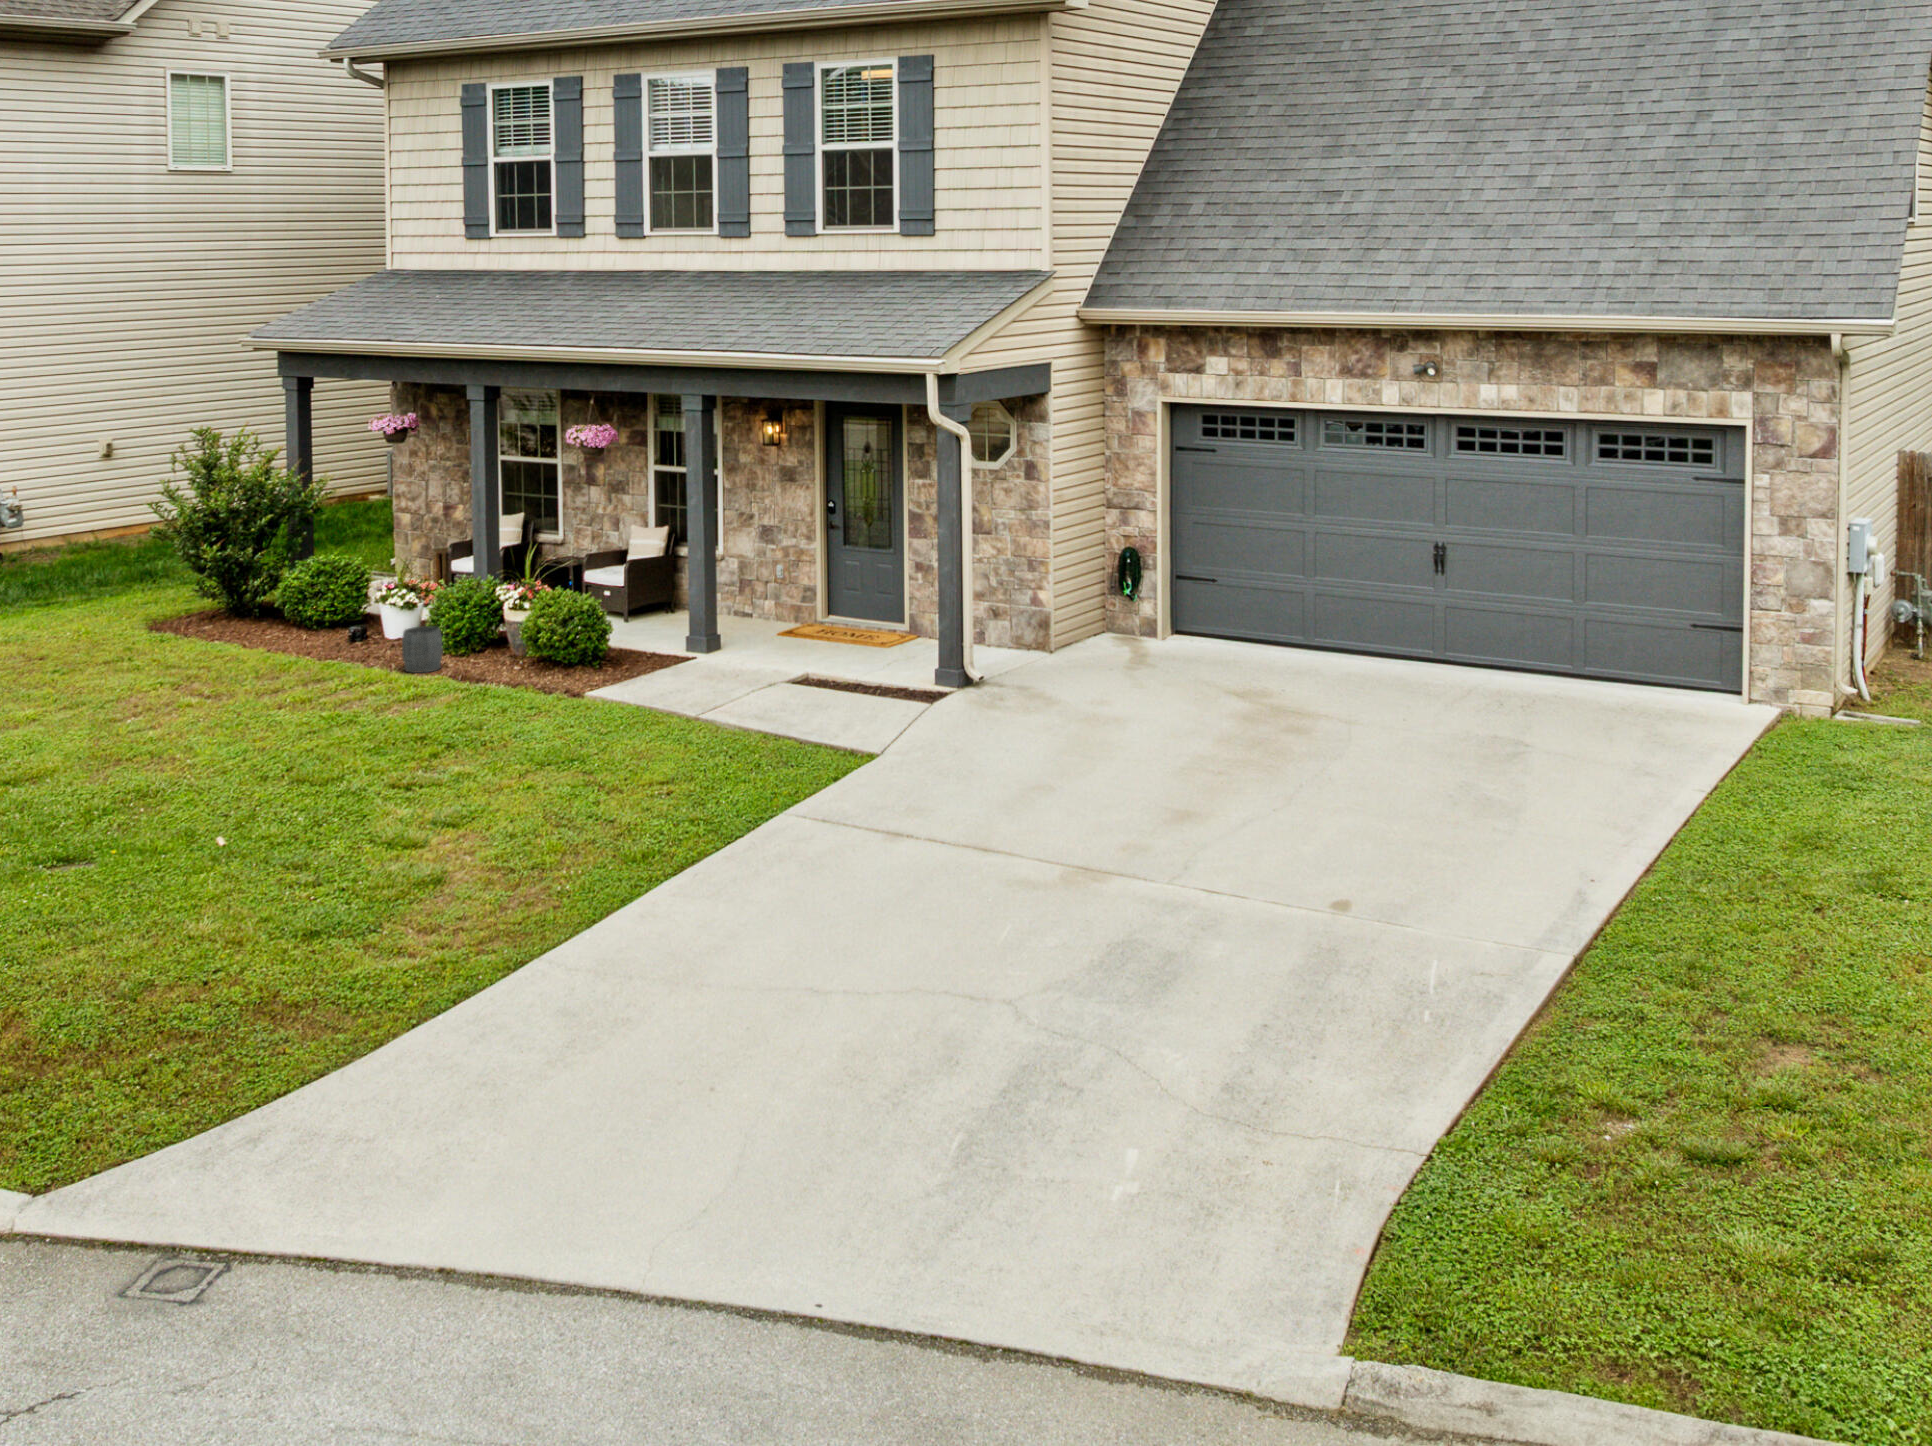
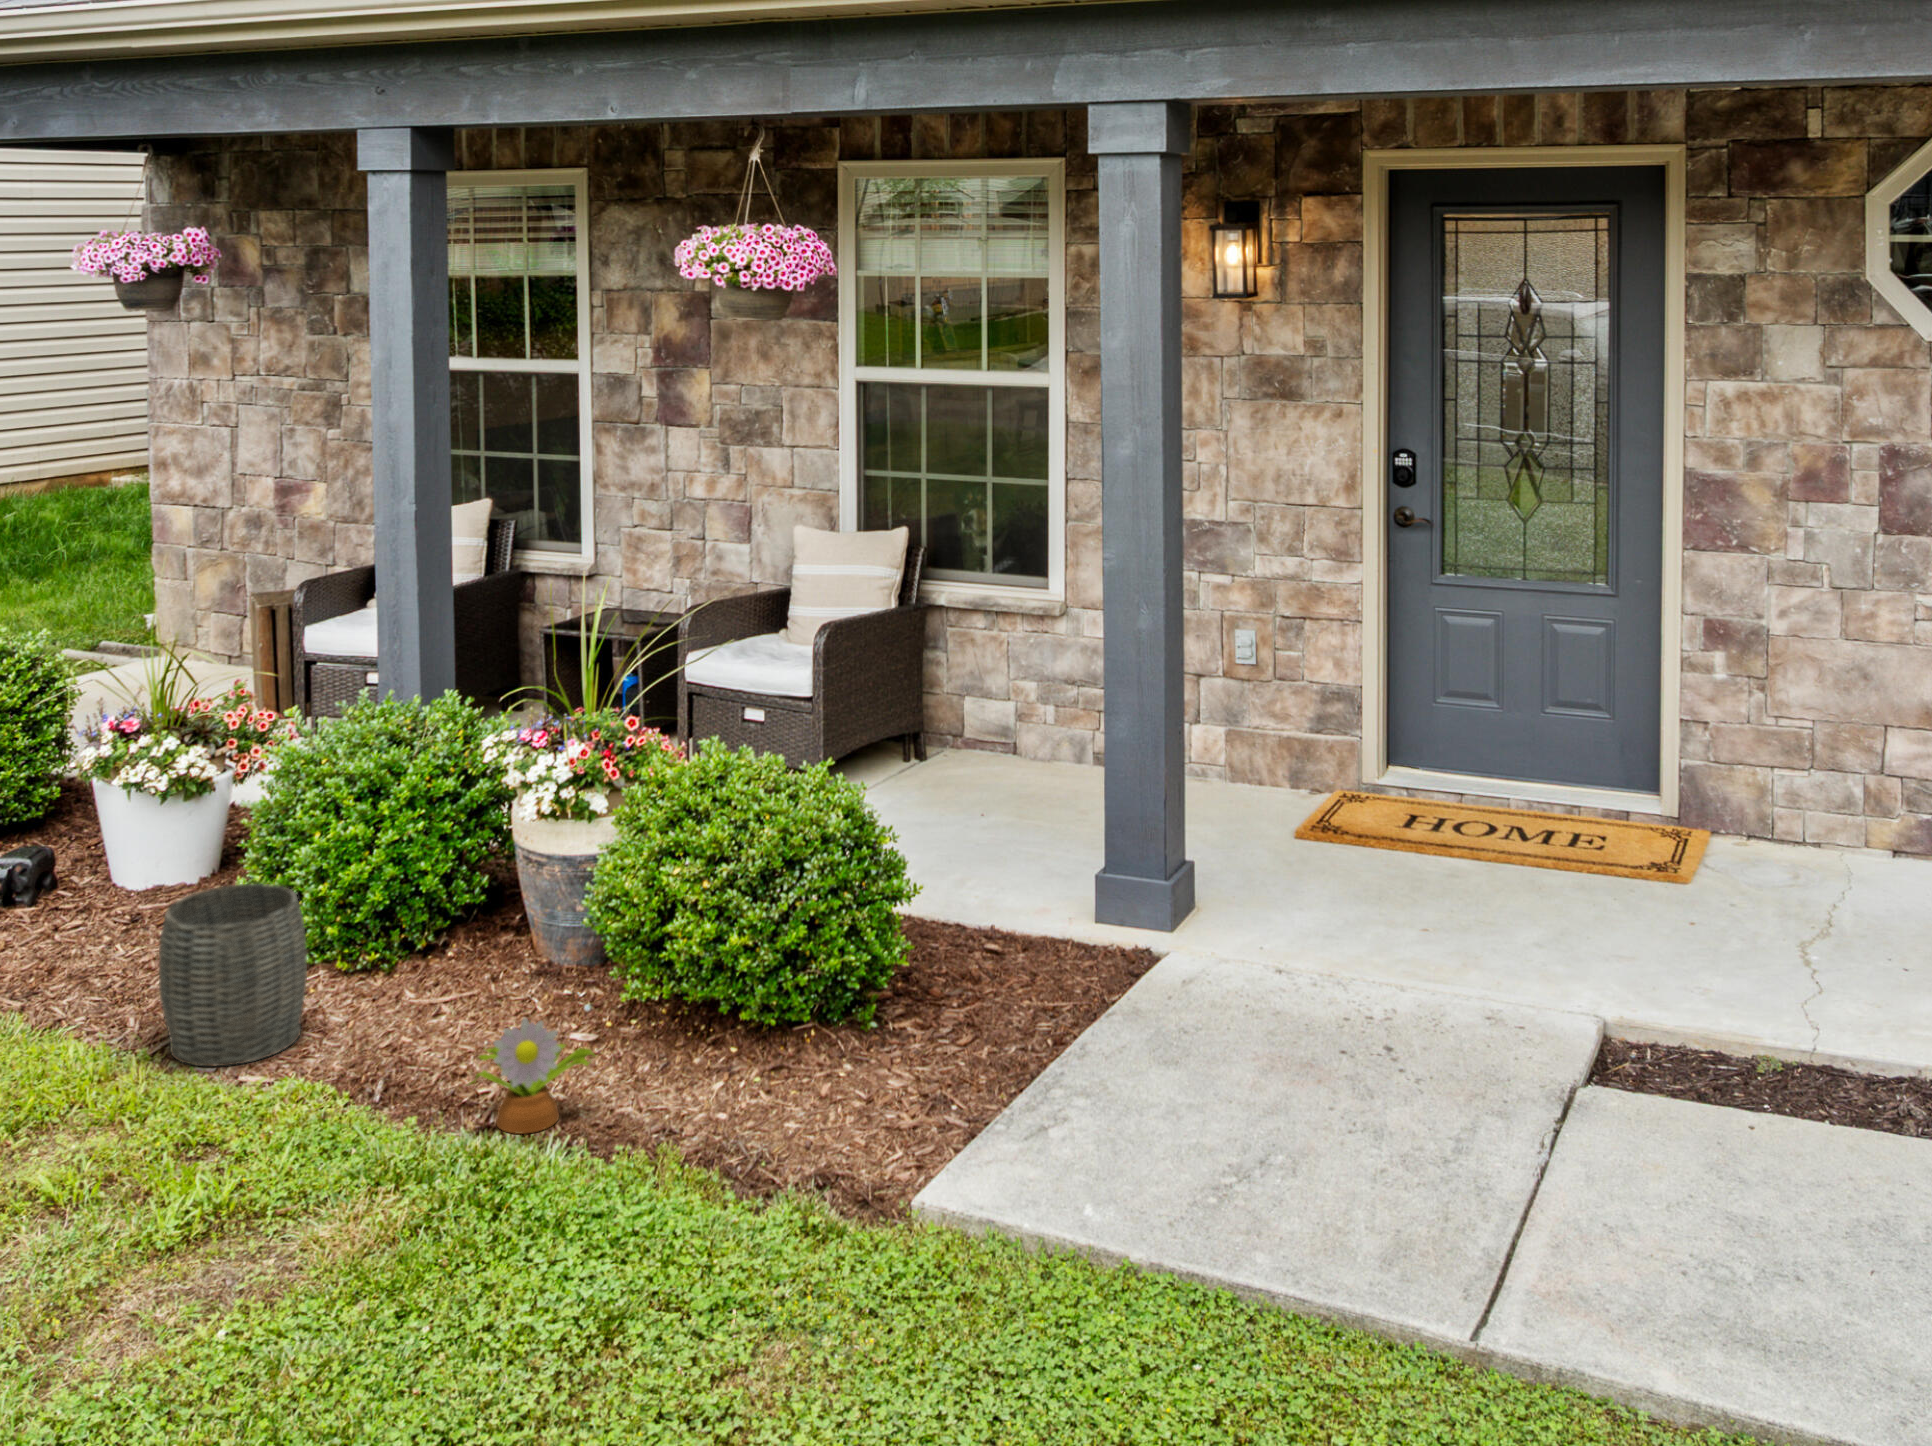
decorative plant: none [481,653,516,684] -> present [468,1018,594,1134]

